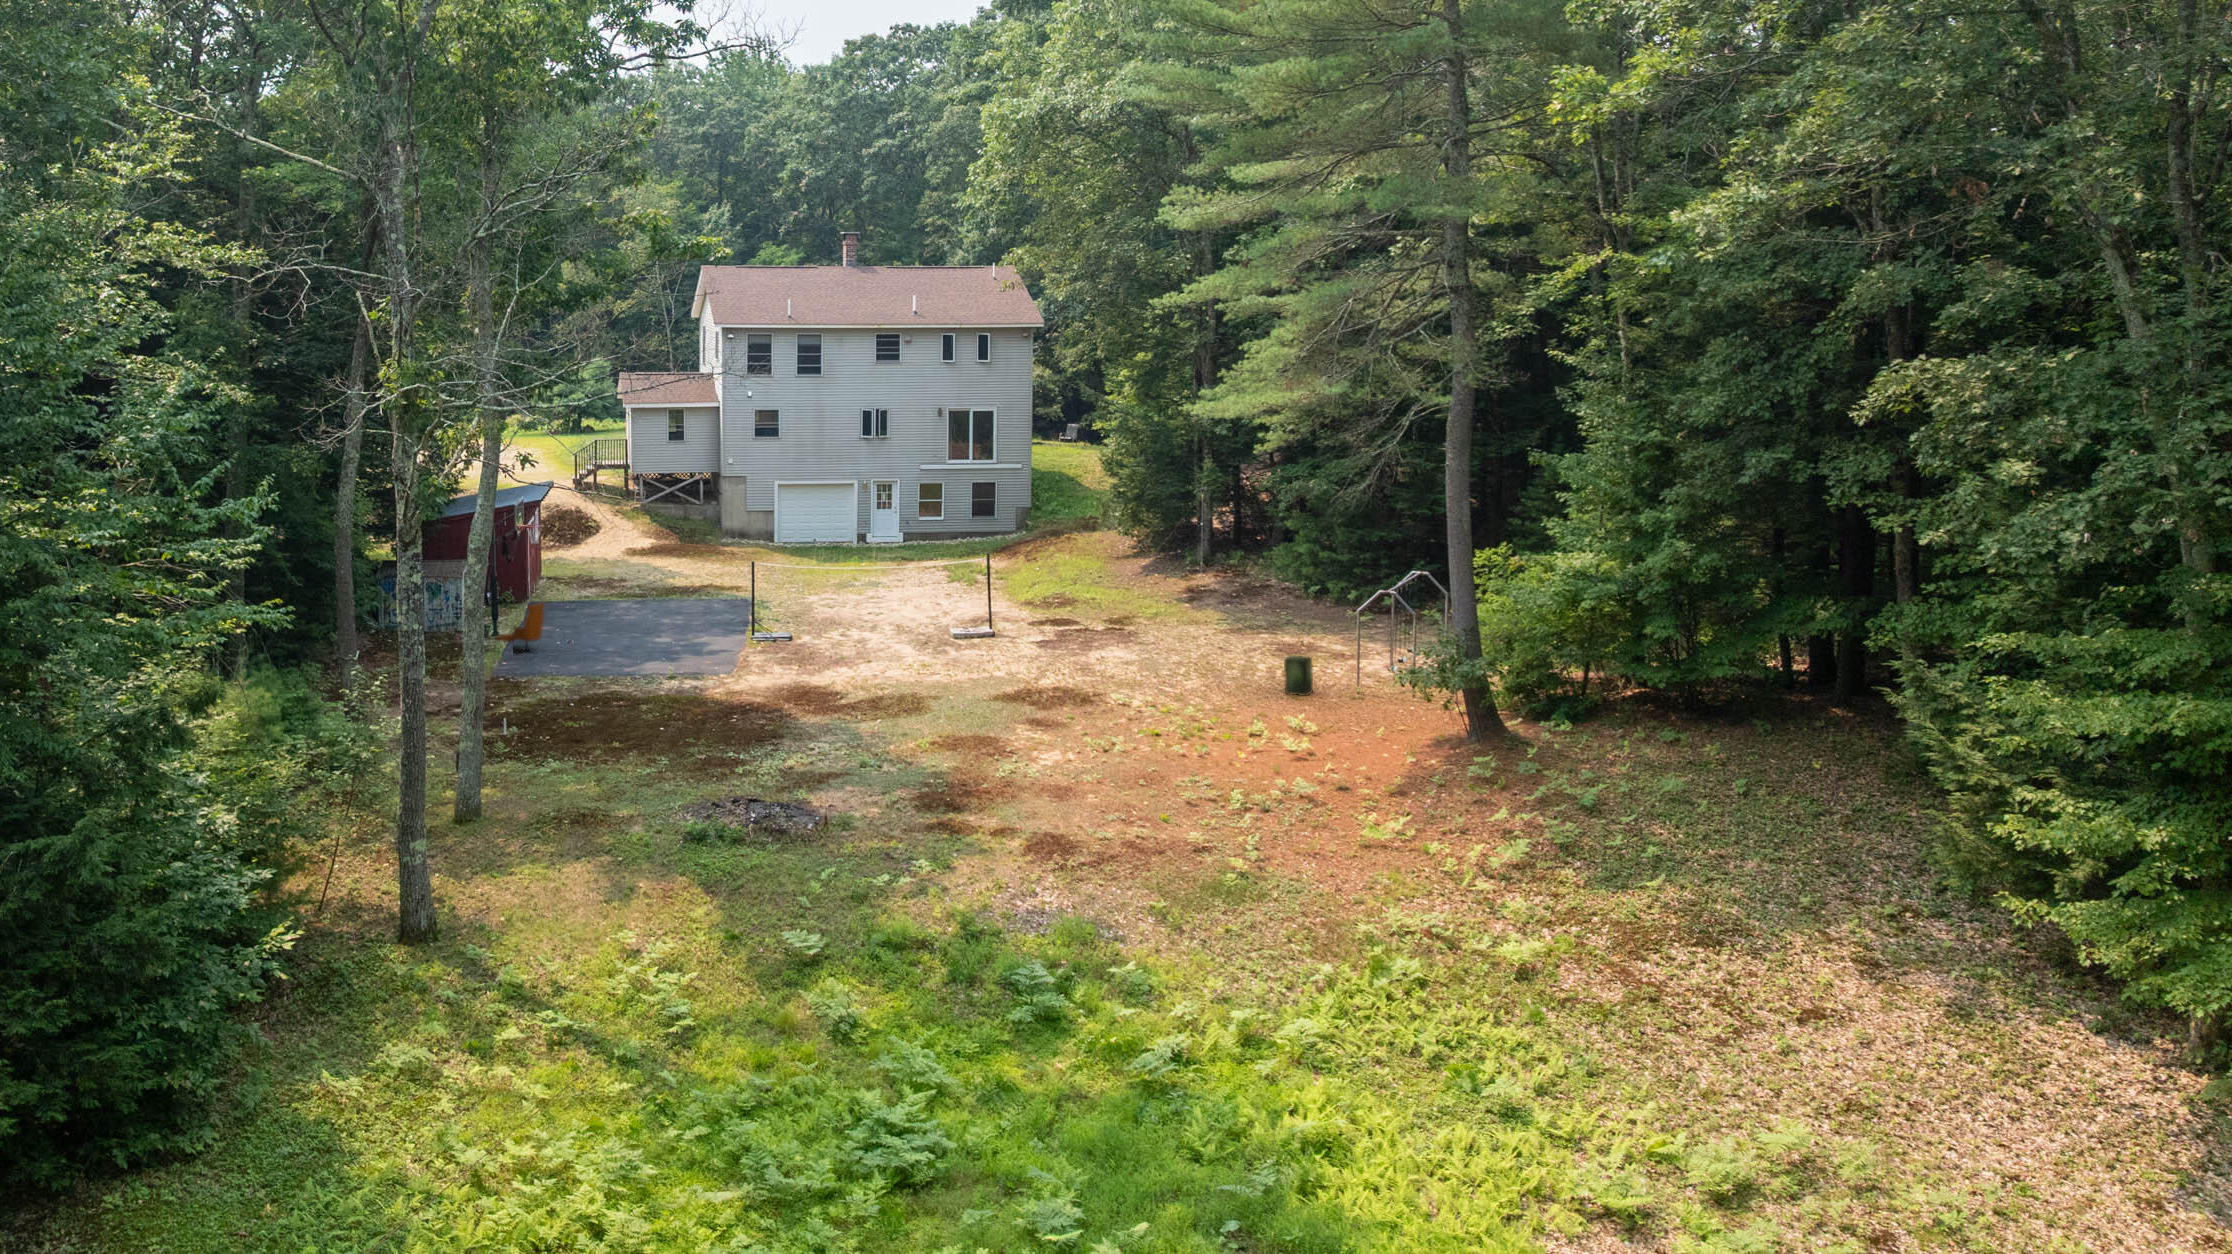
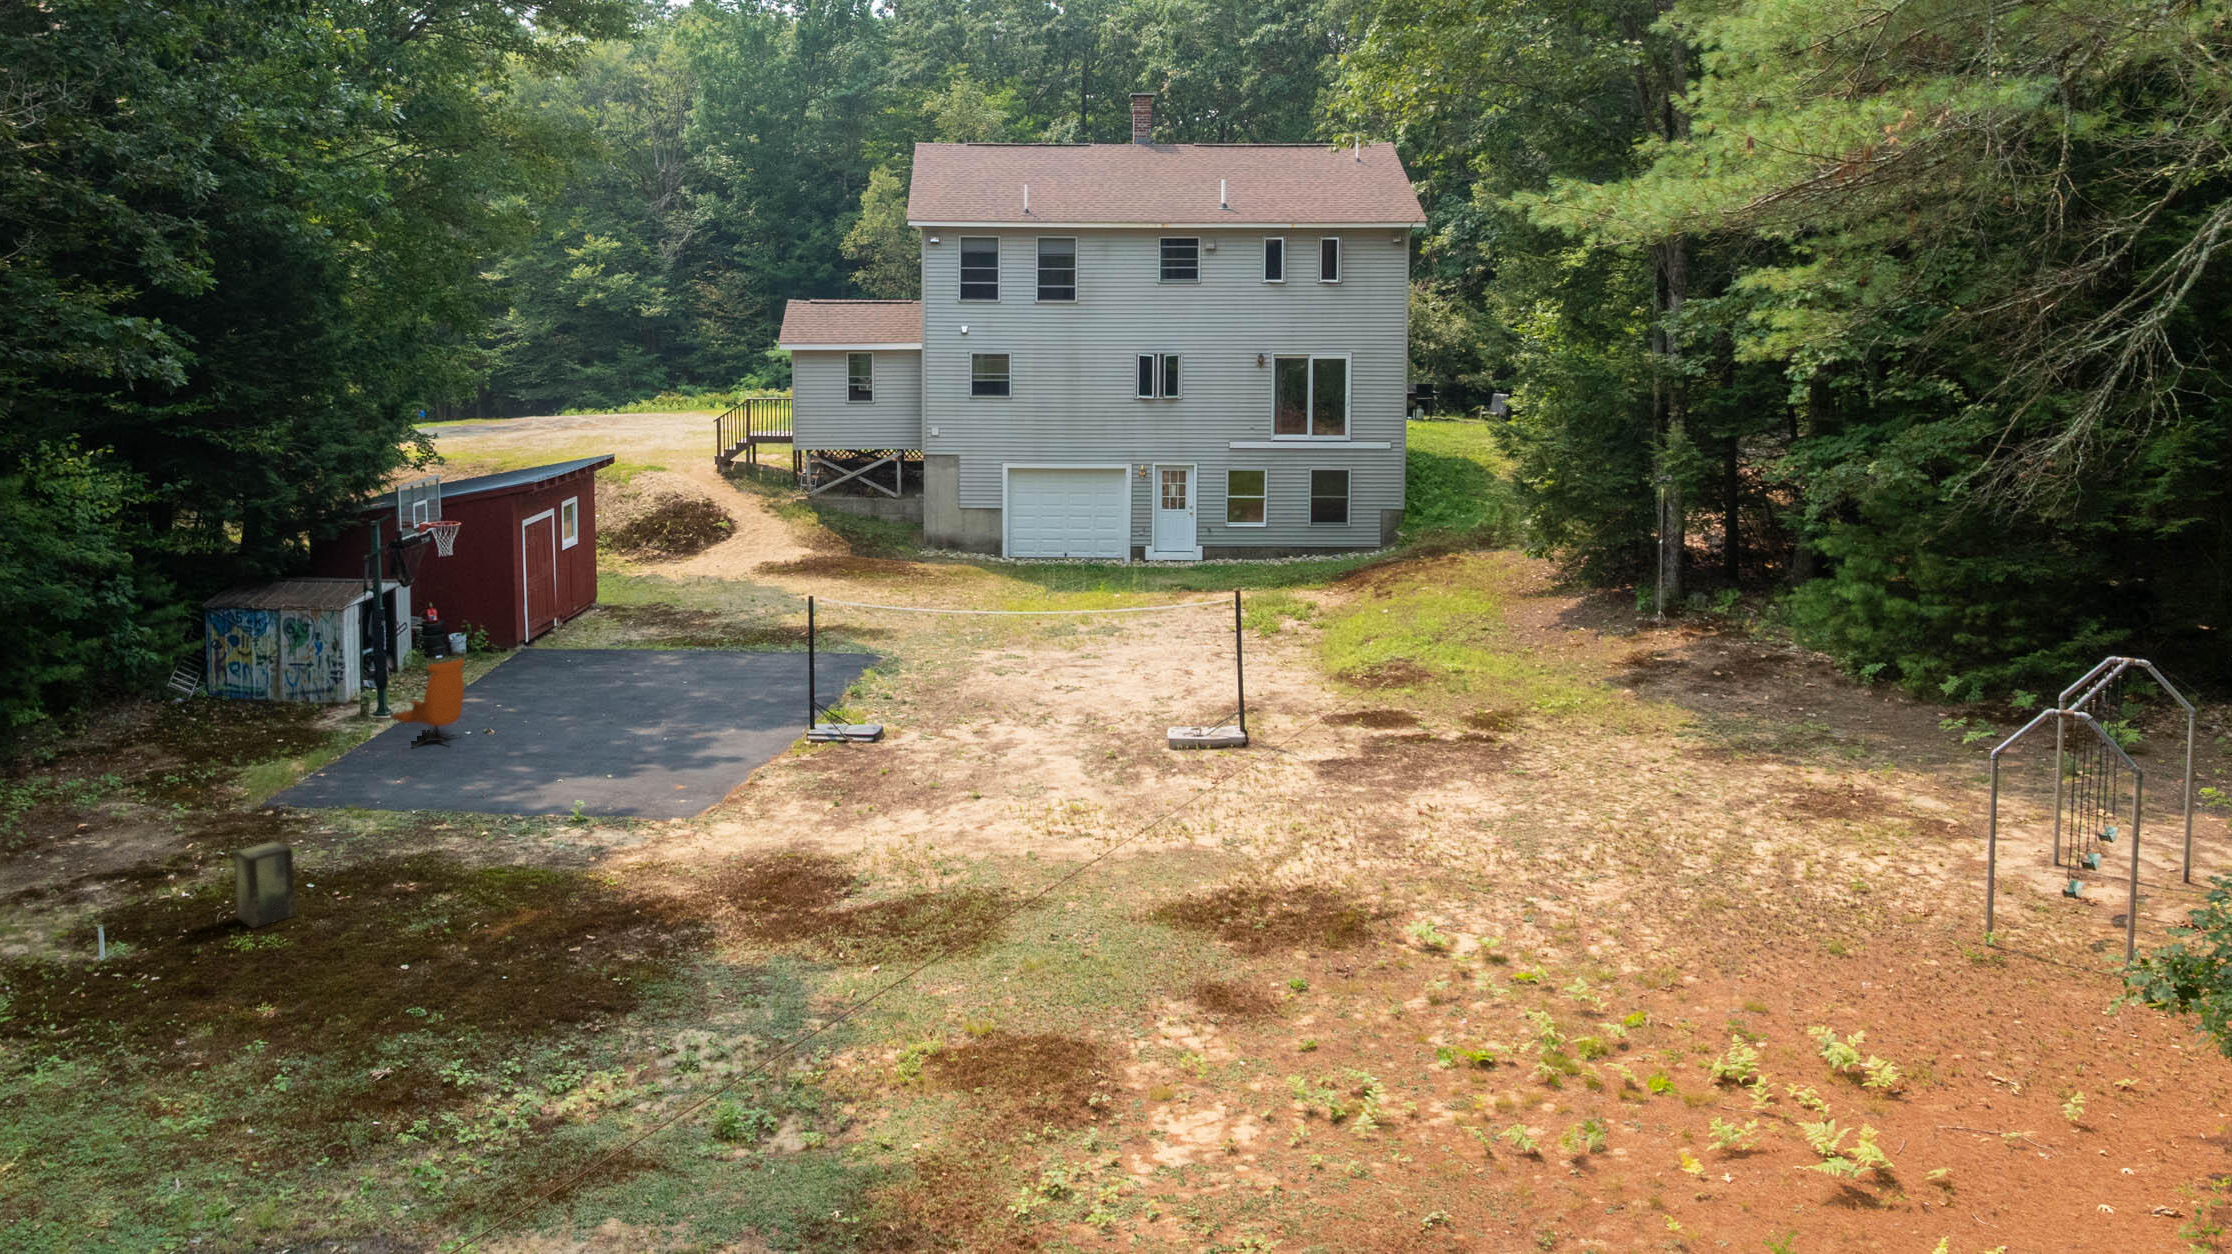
storage box: present [1284,655,1313,696] -> present [233,841,296,928]

